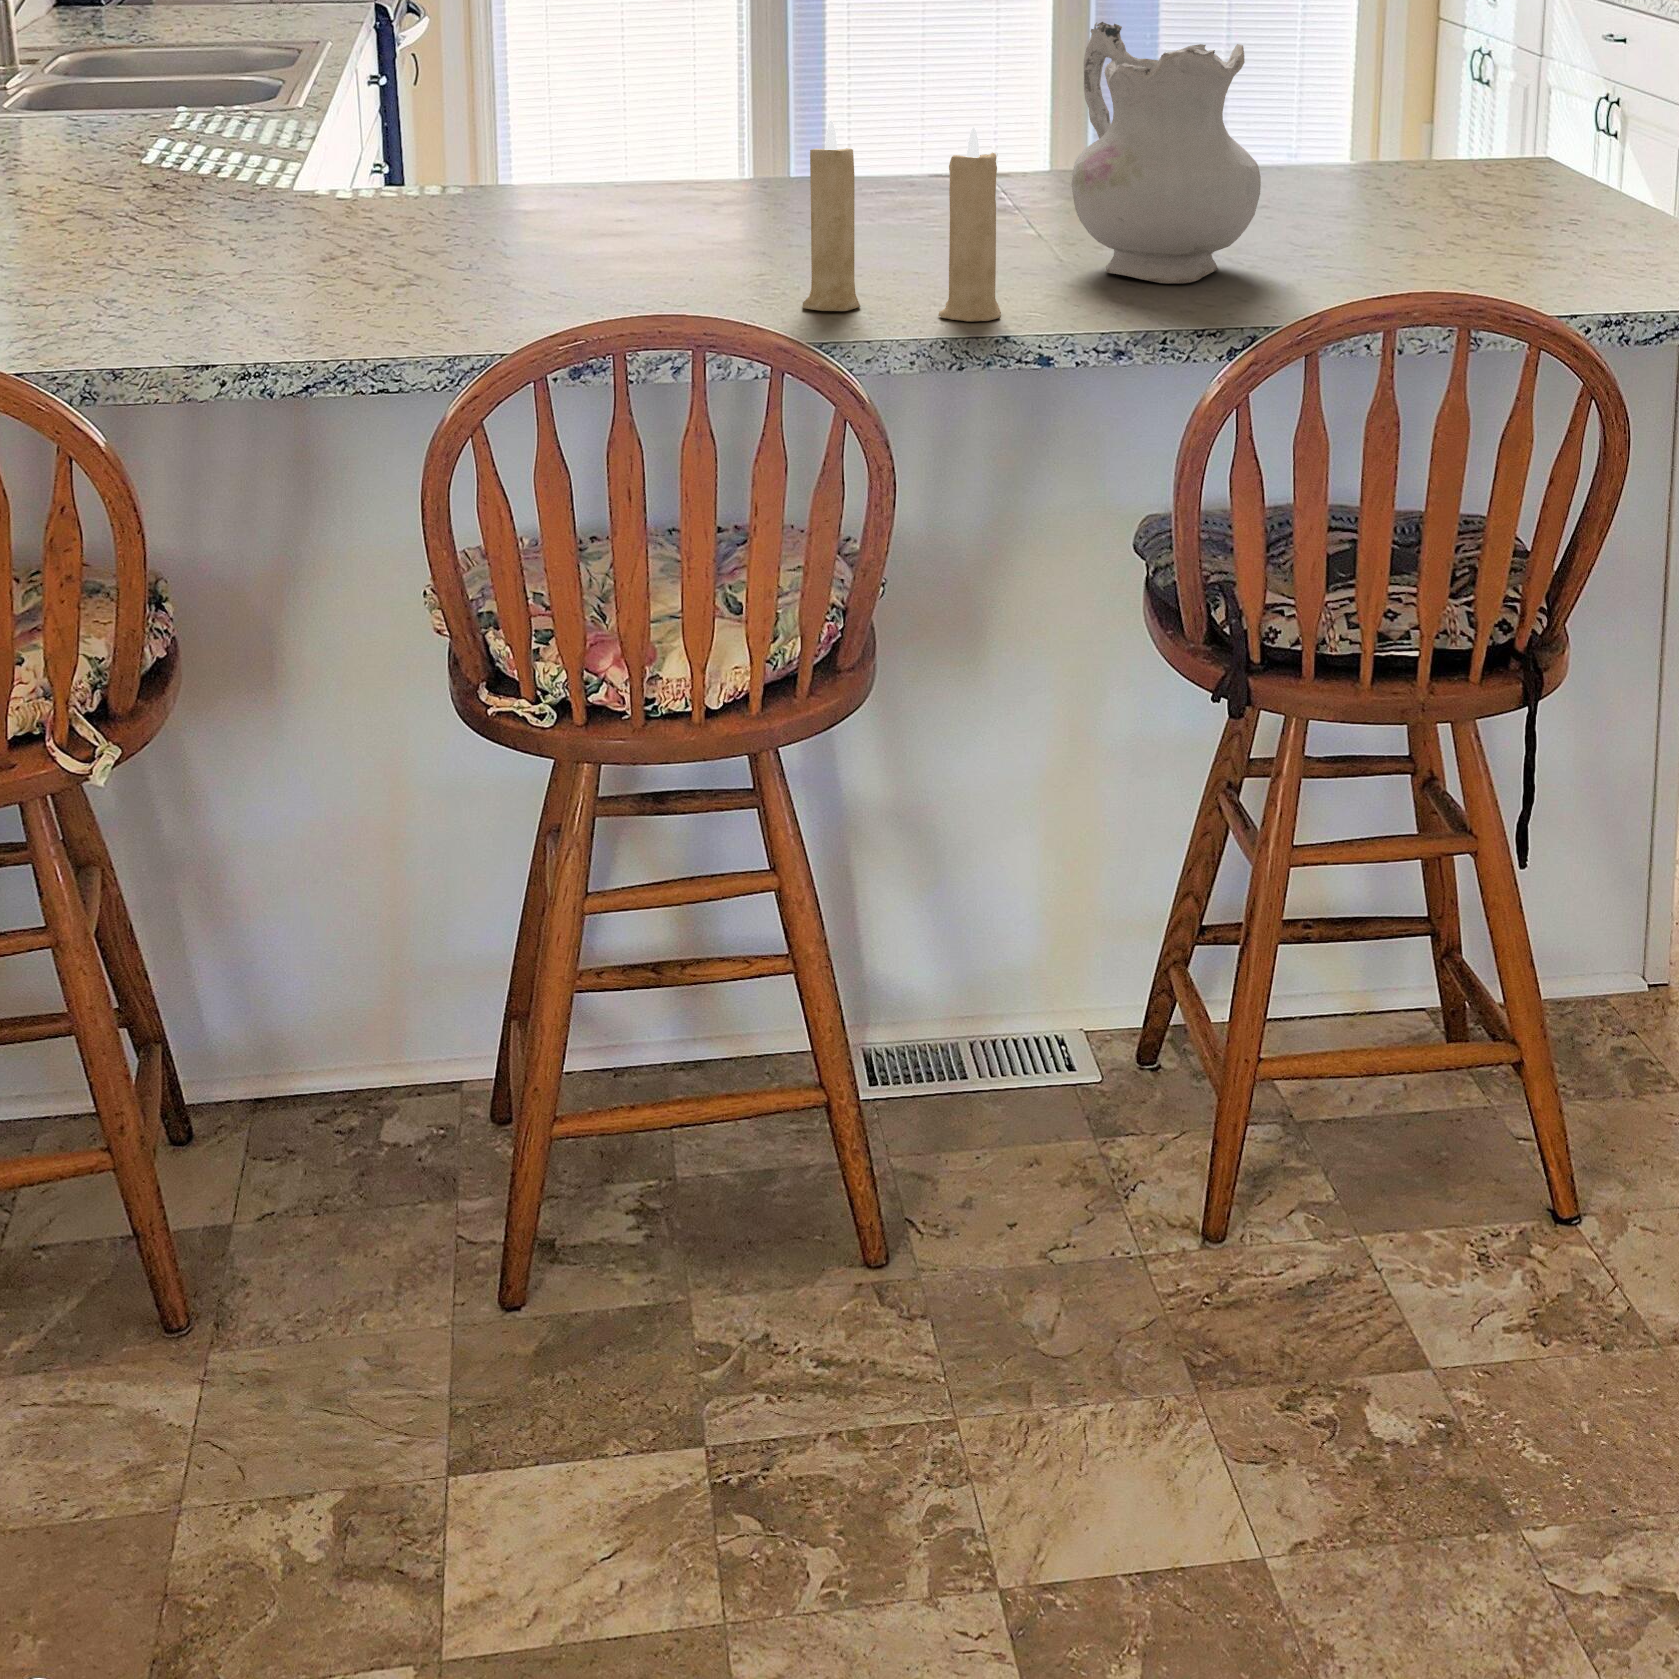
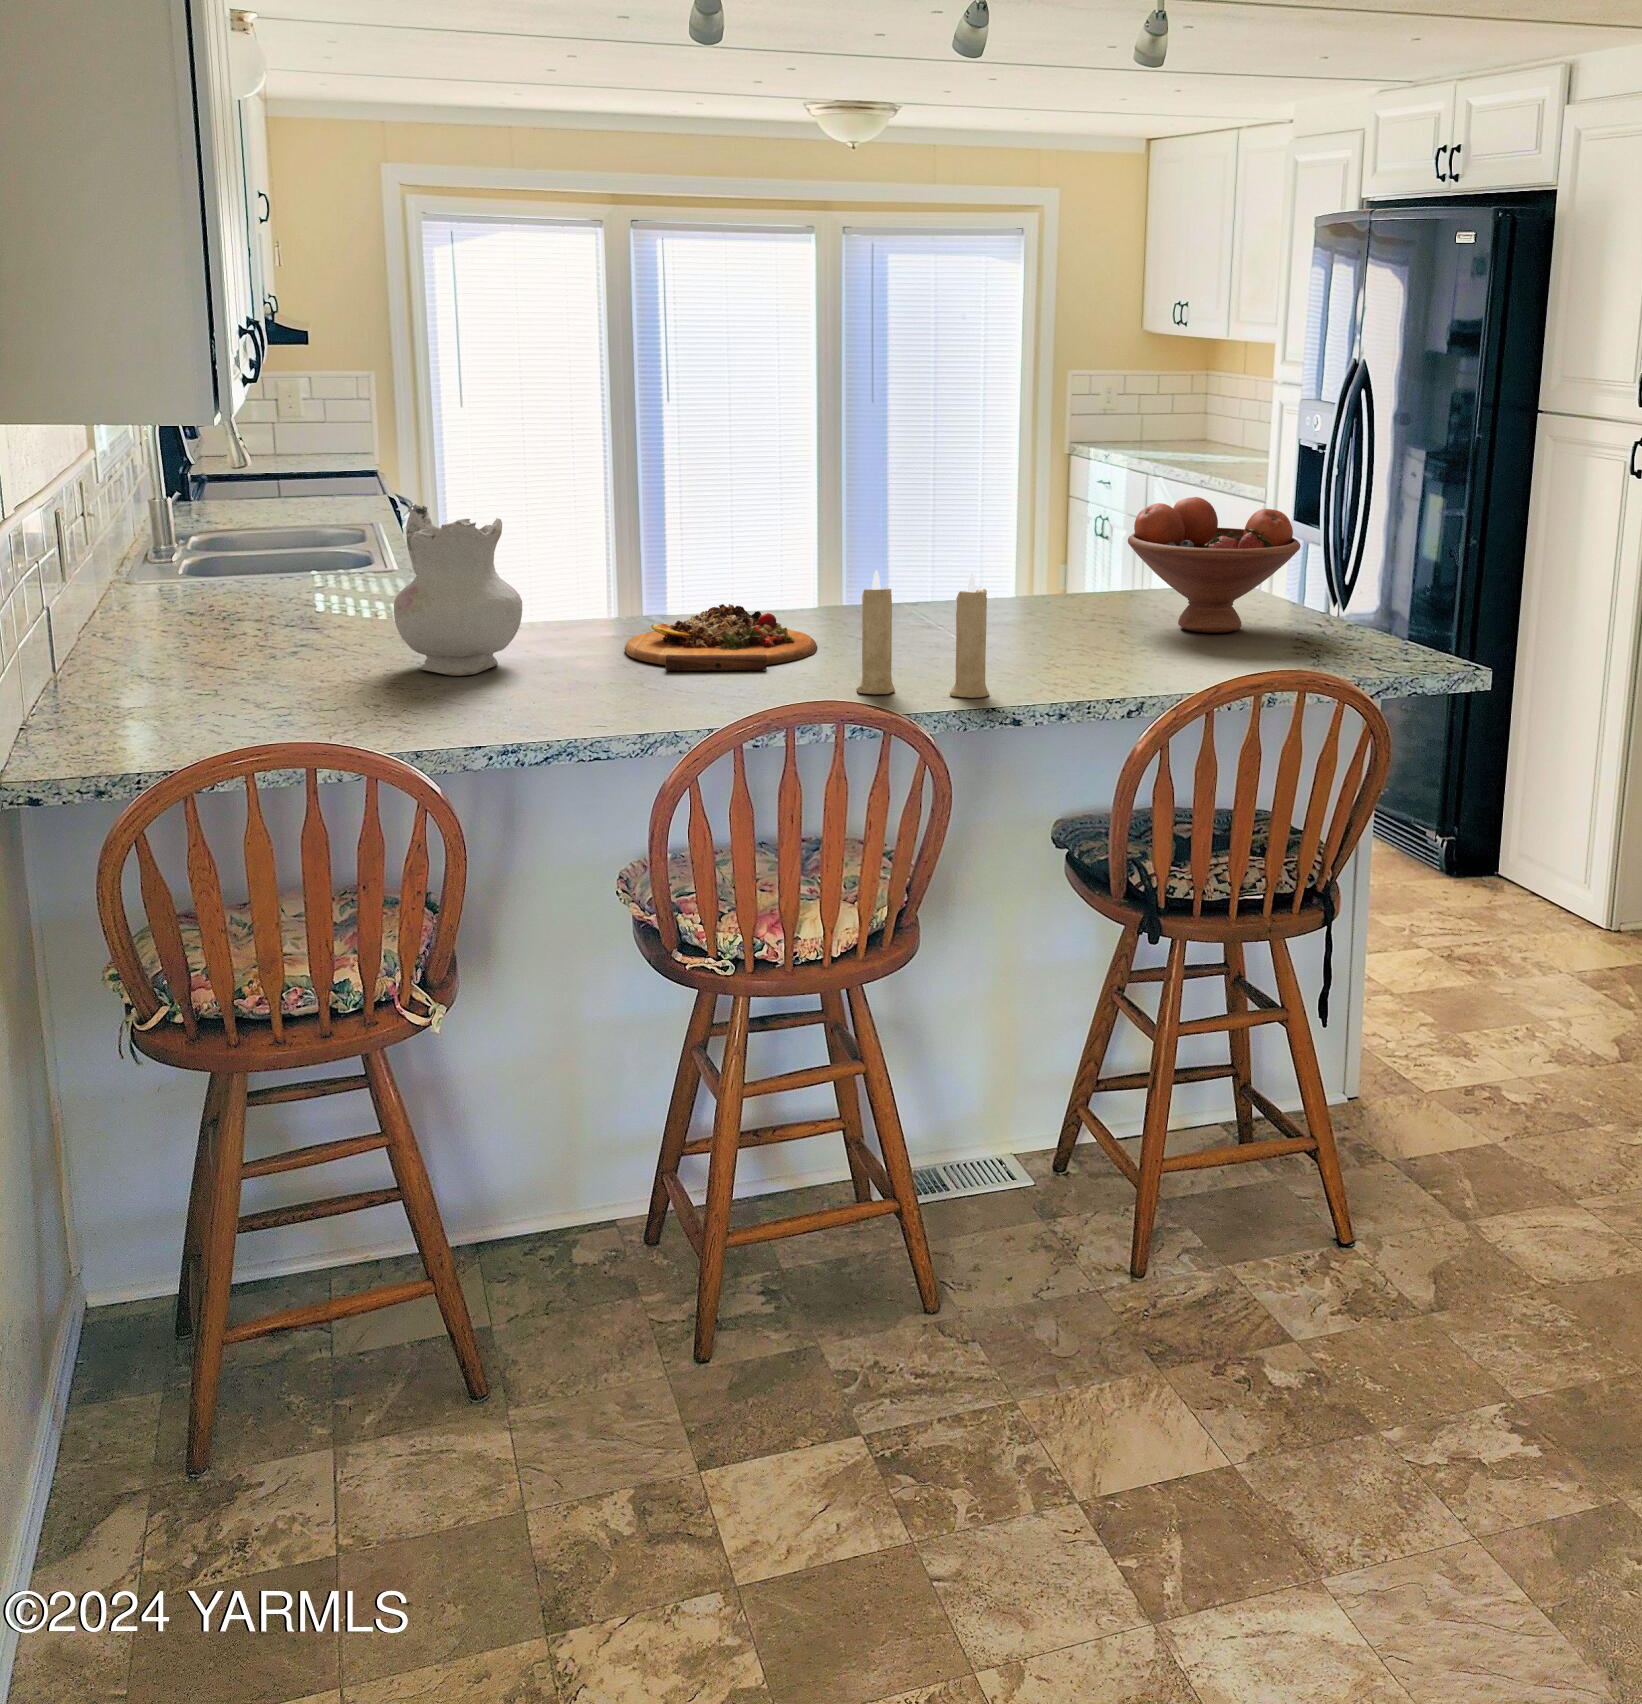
fruit bowl: none [1299,17,1575,232] -> present [1128,497,1301,633]
ceramic pitcher: present [1072,22,1261,283] -> present [394,505,522,675]
cutting board: none [509,169,799,270] -> present [625,604,817,671]

